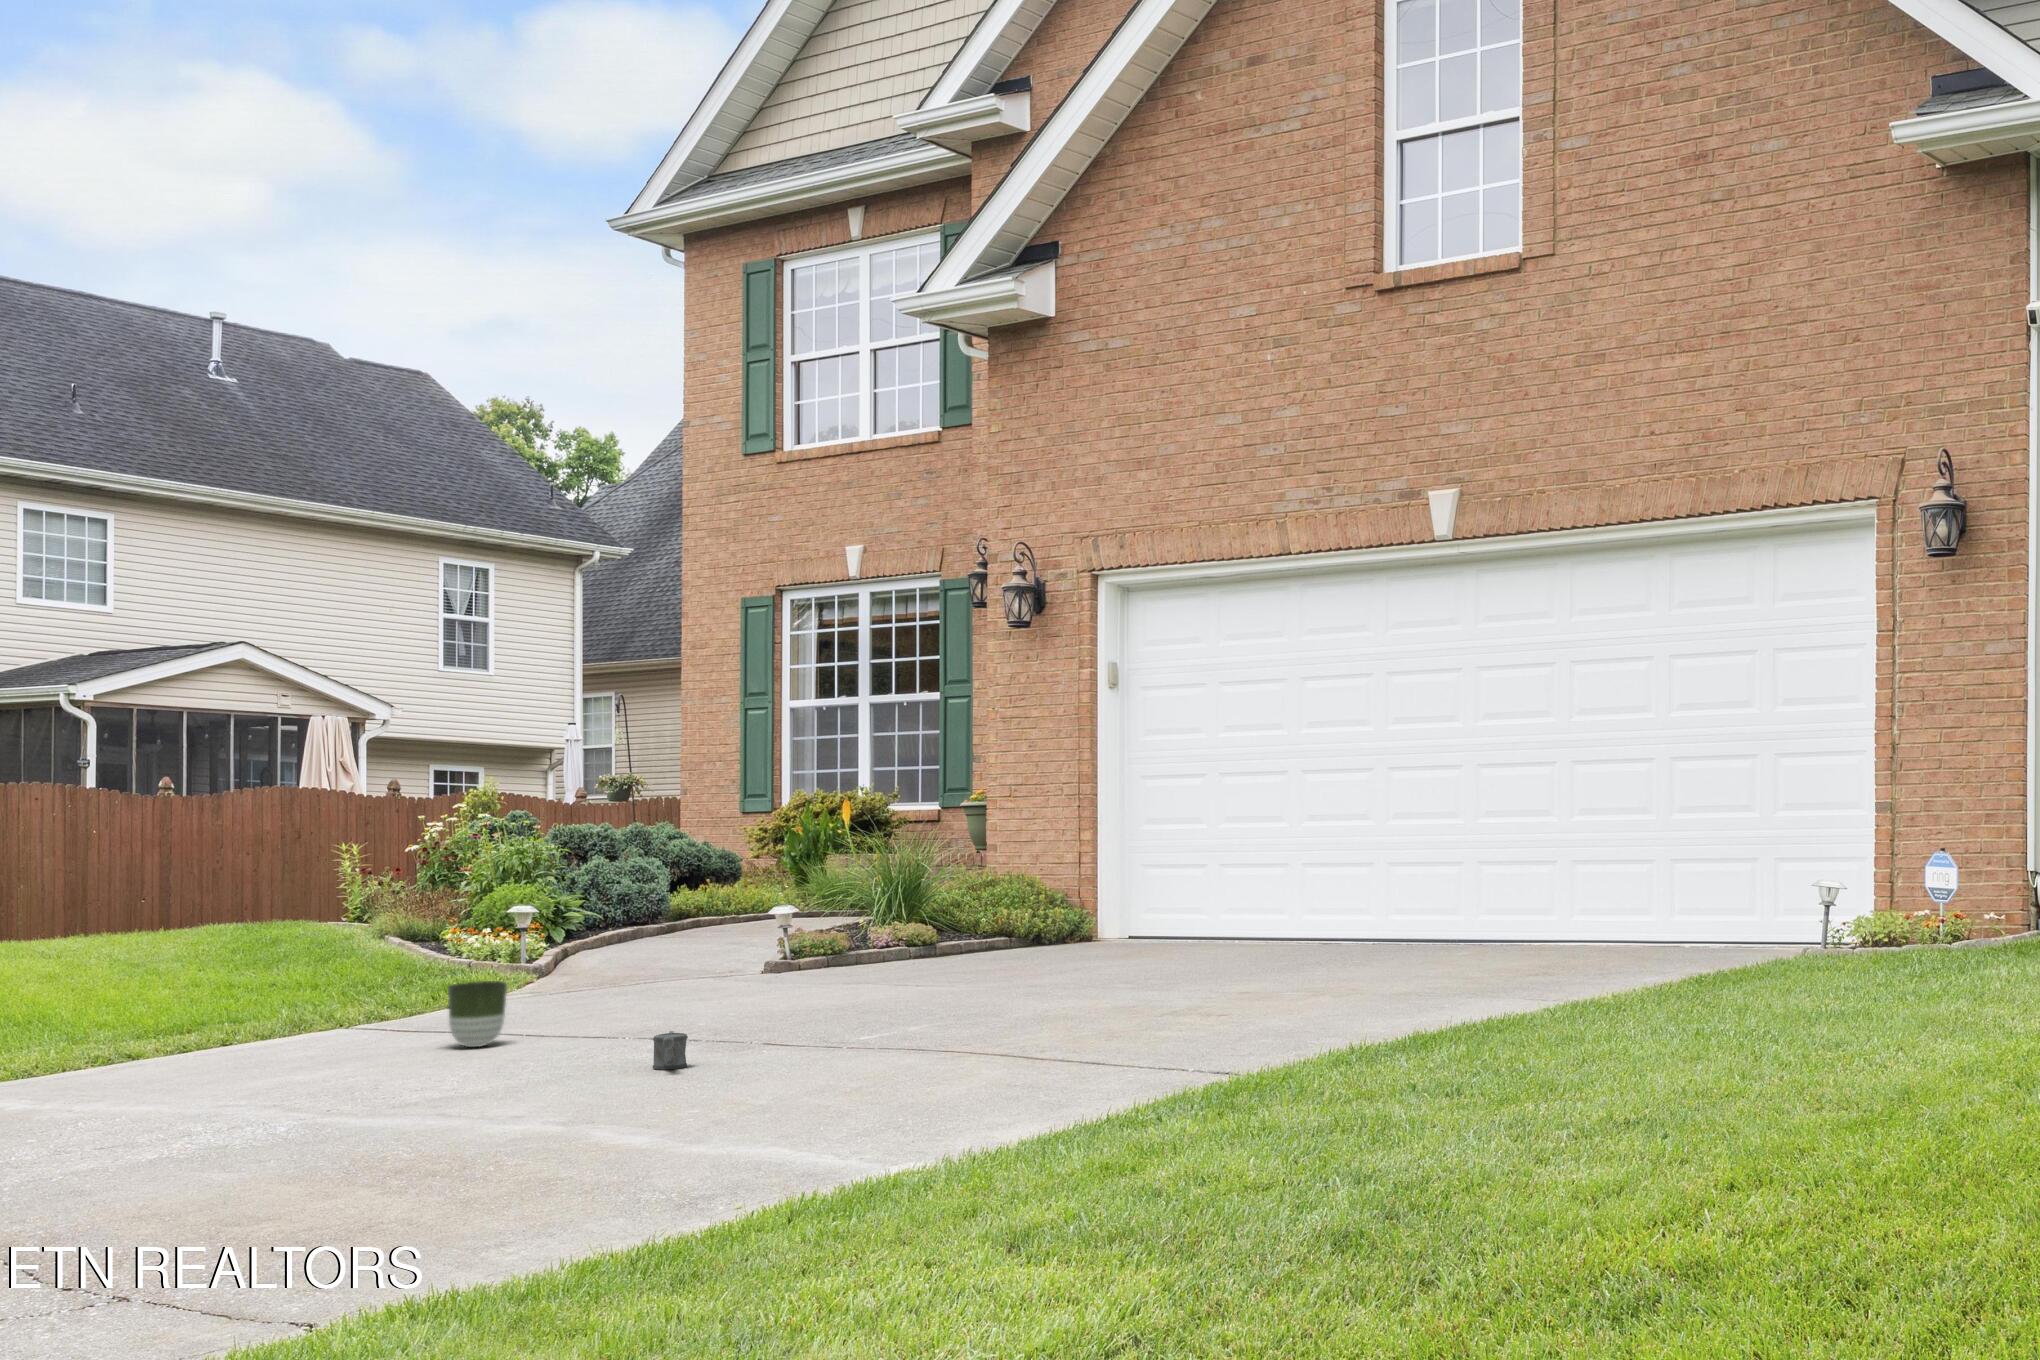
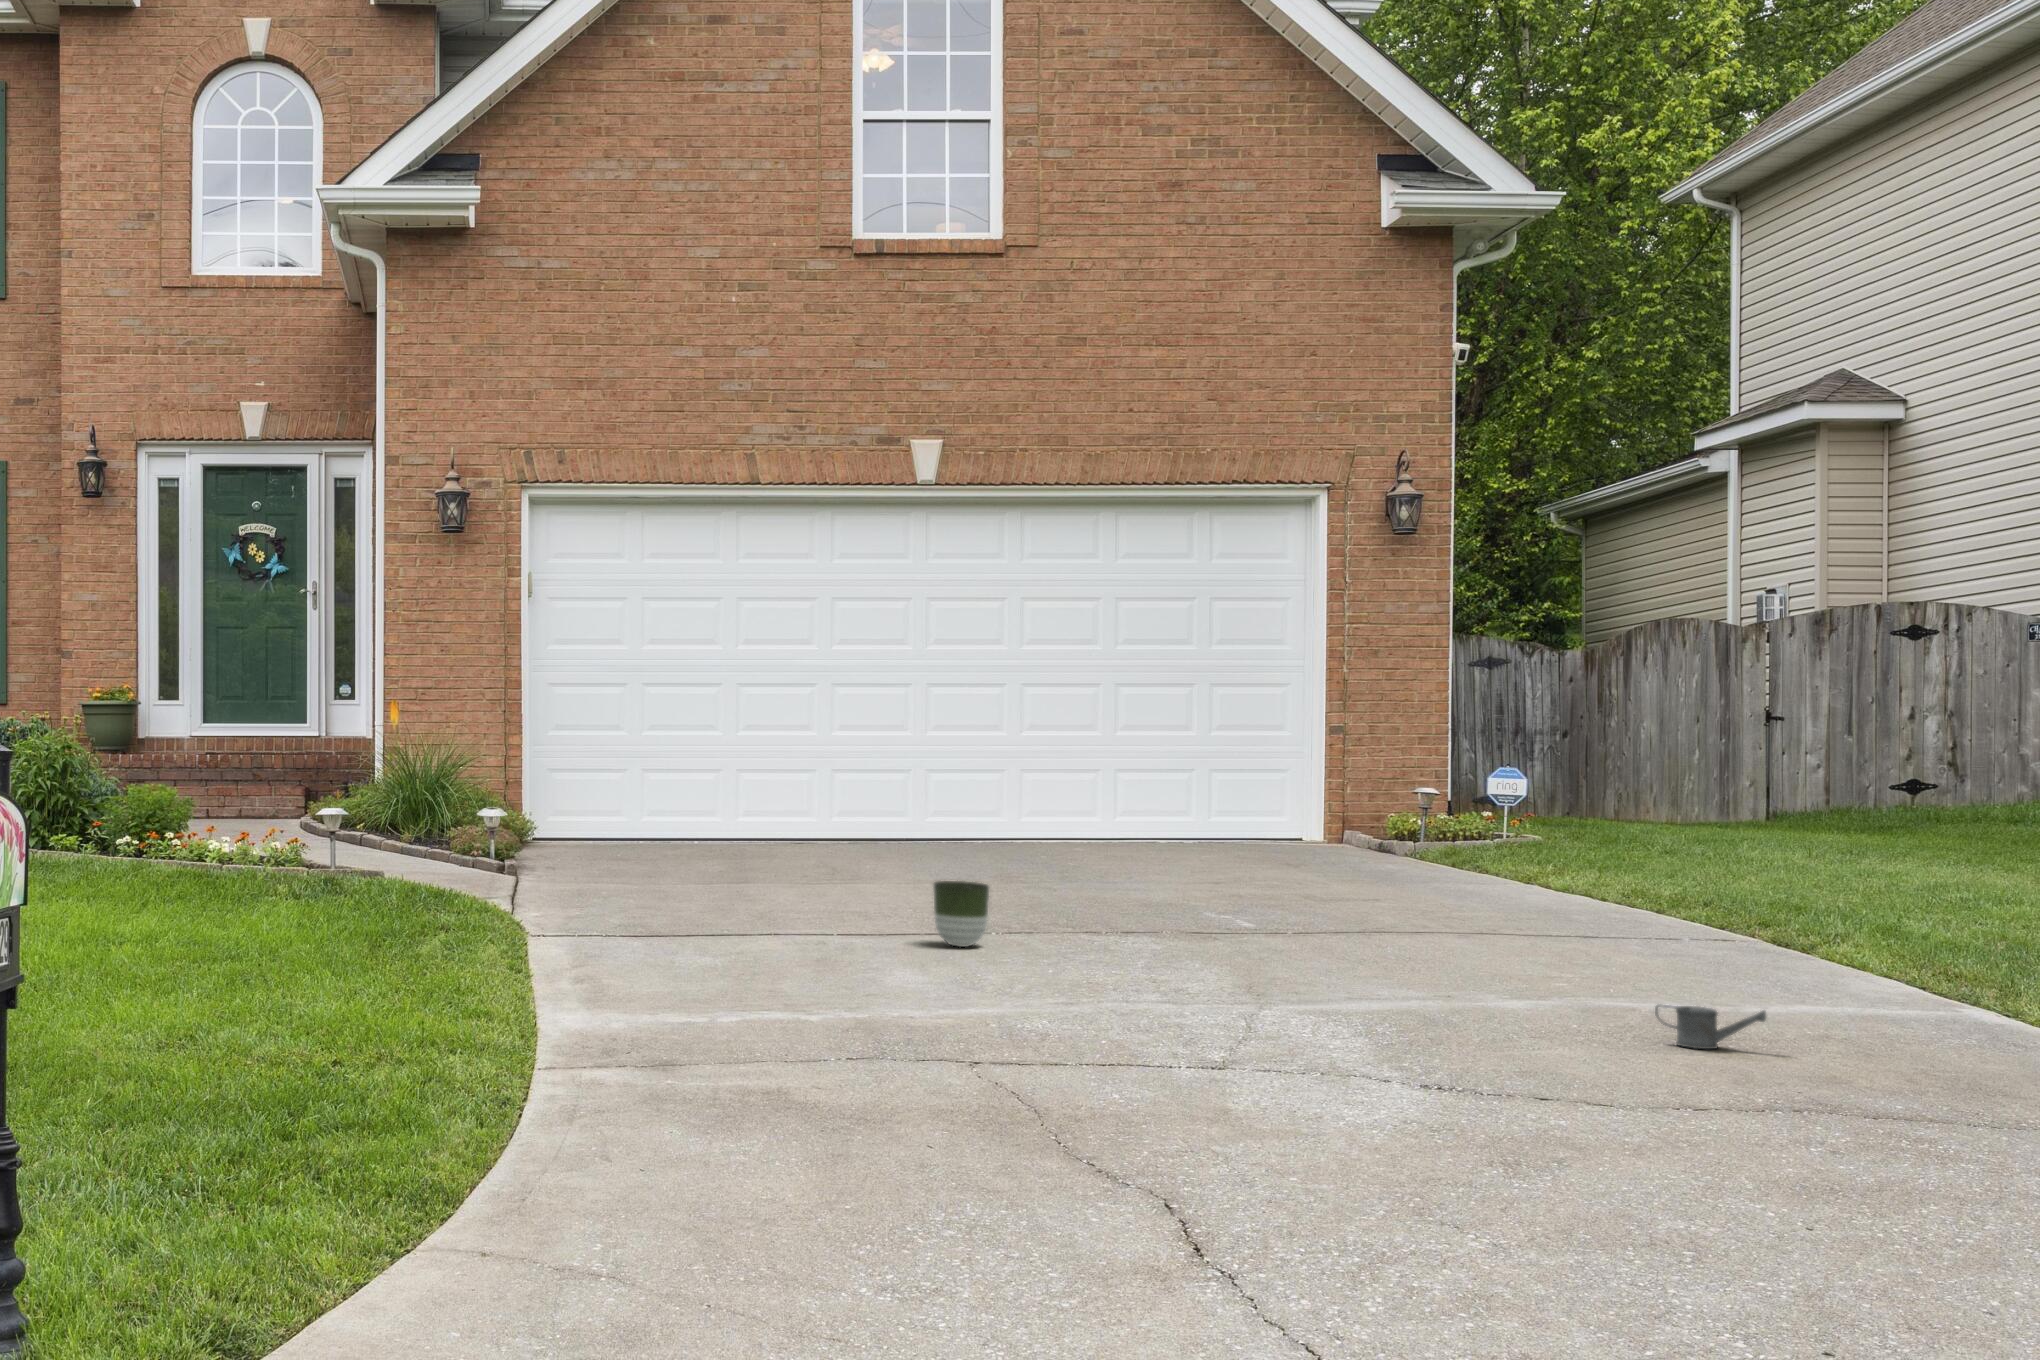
watering can: present [653,1031,688,1070] -> present [1655,1004,1766,1049]

